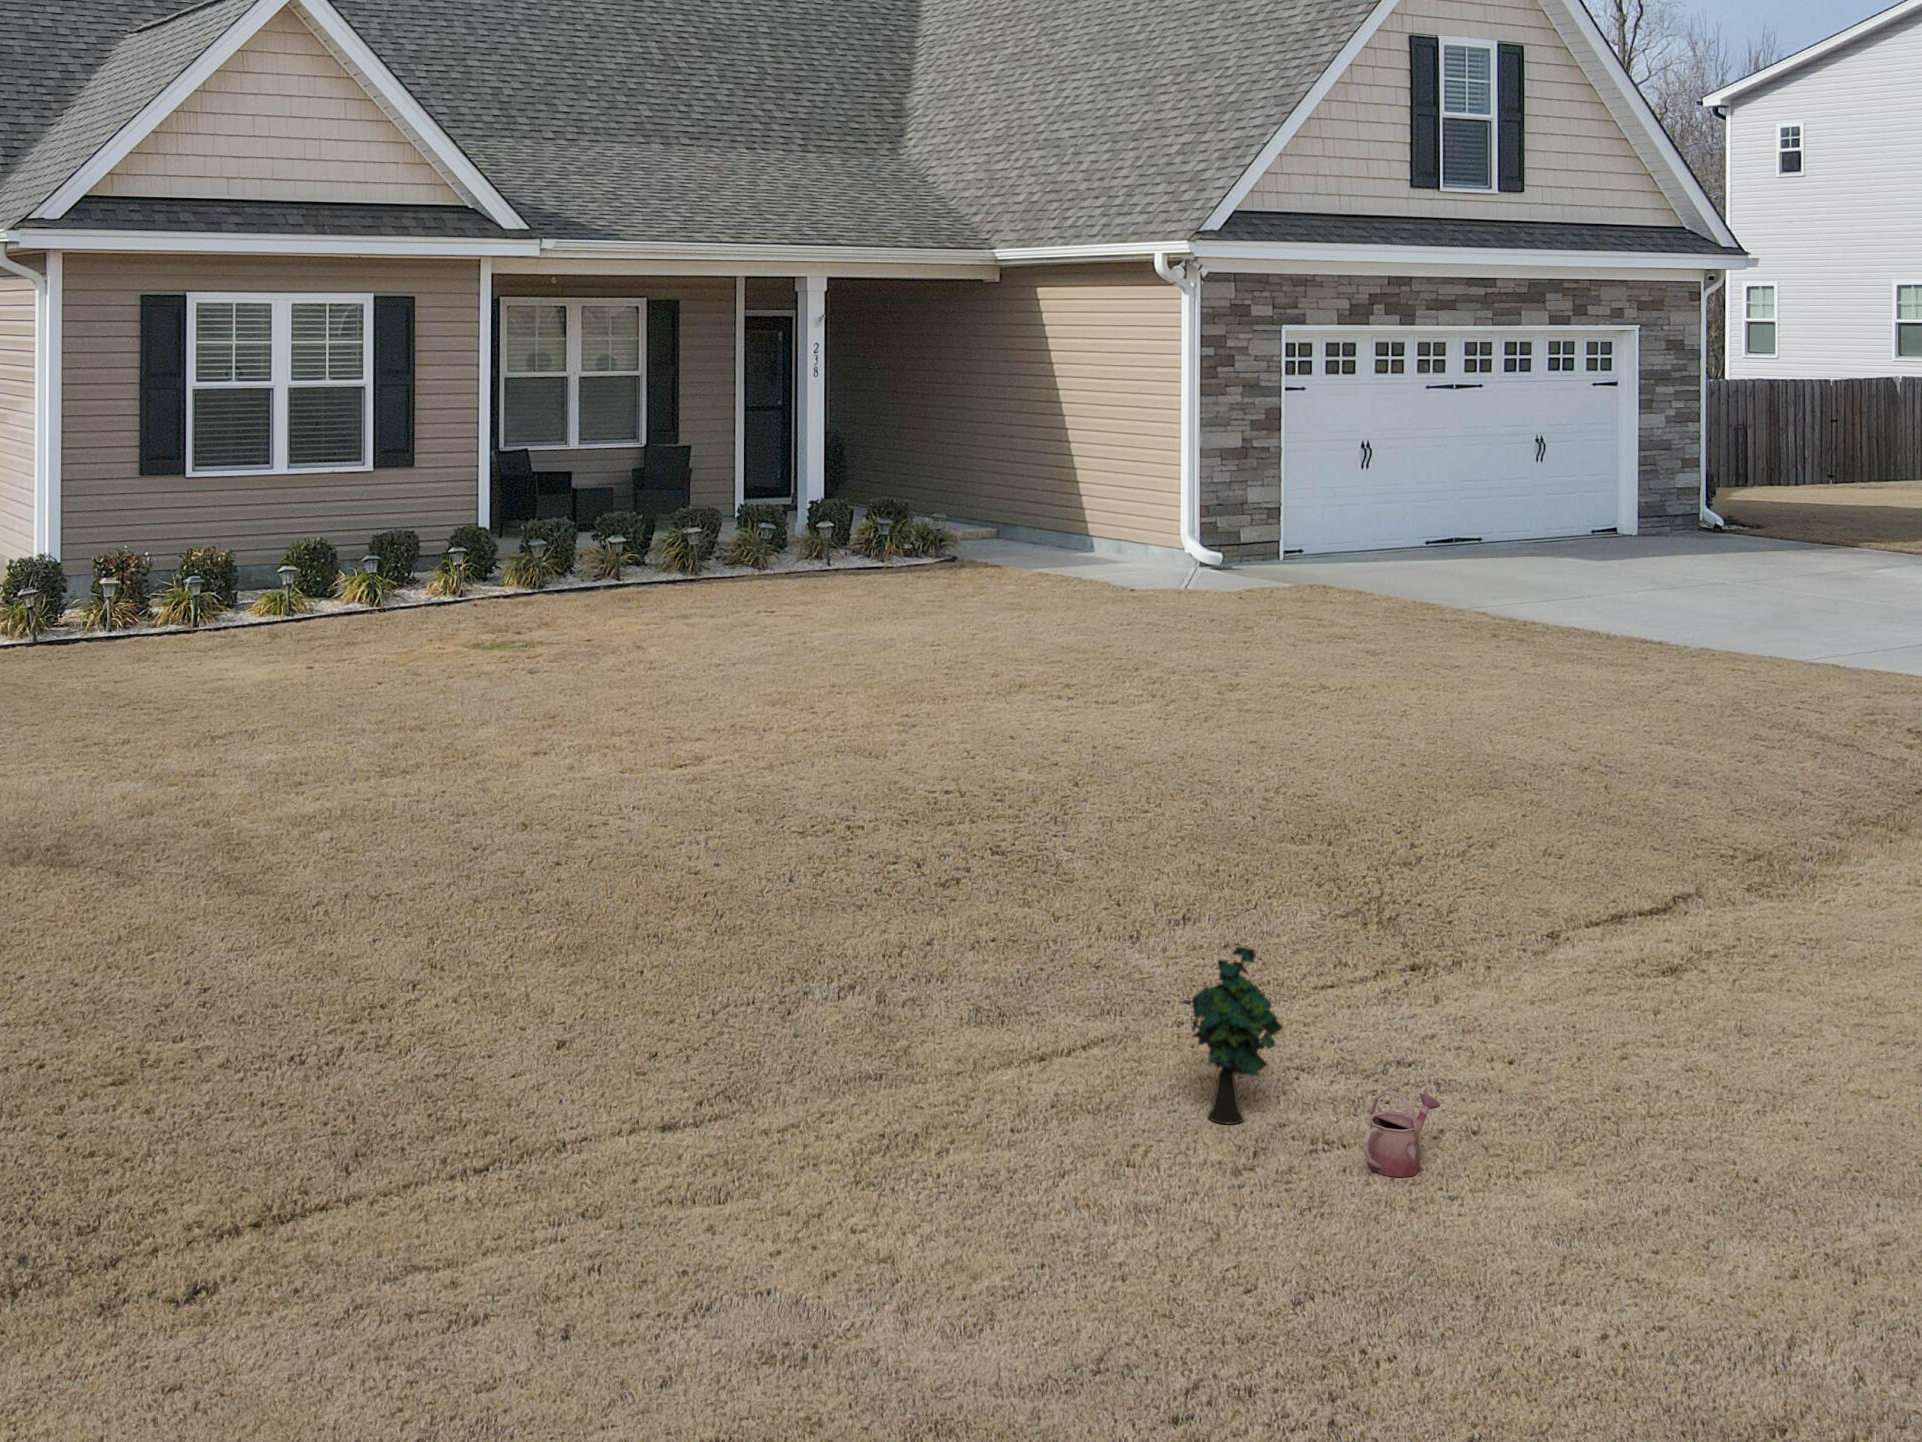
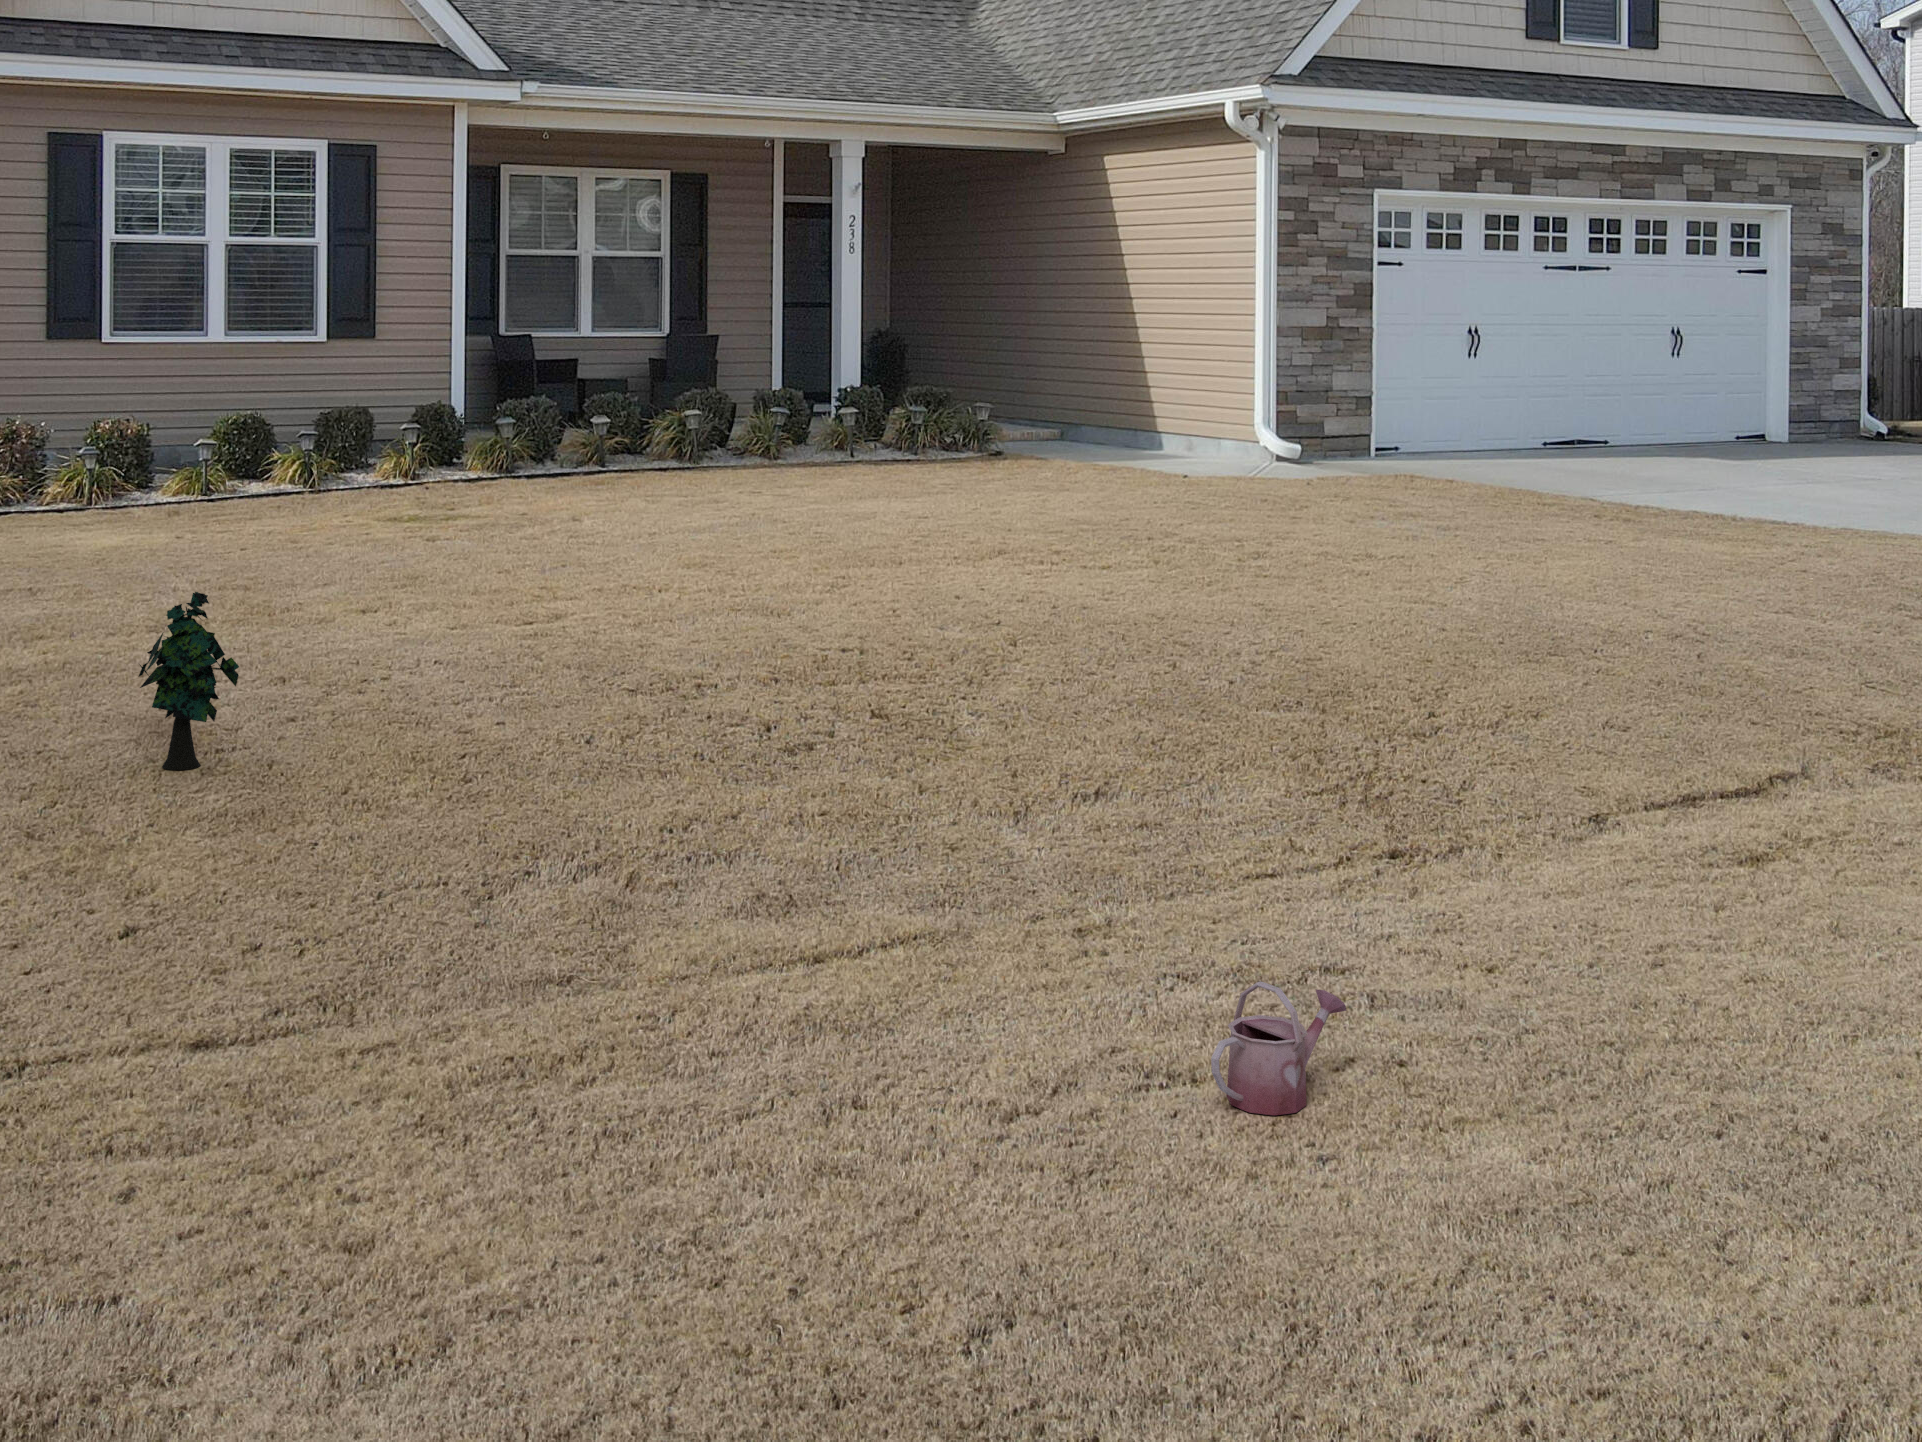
decorative plant: present [1181,947,1283,1124] -> present [139,592,239,770]

